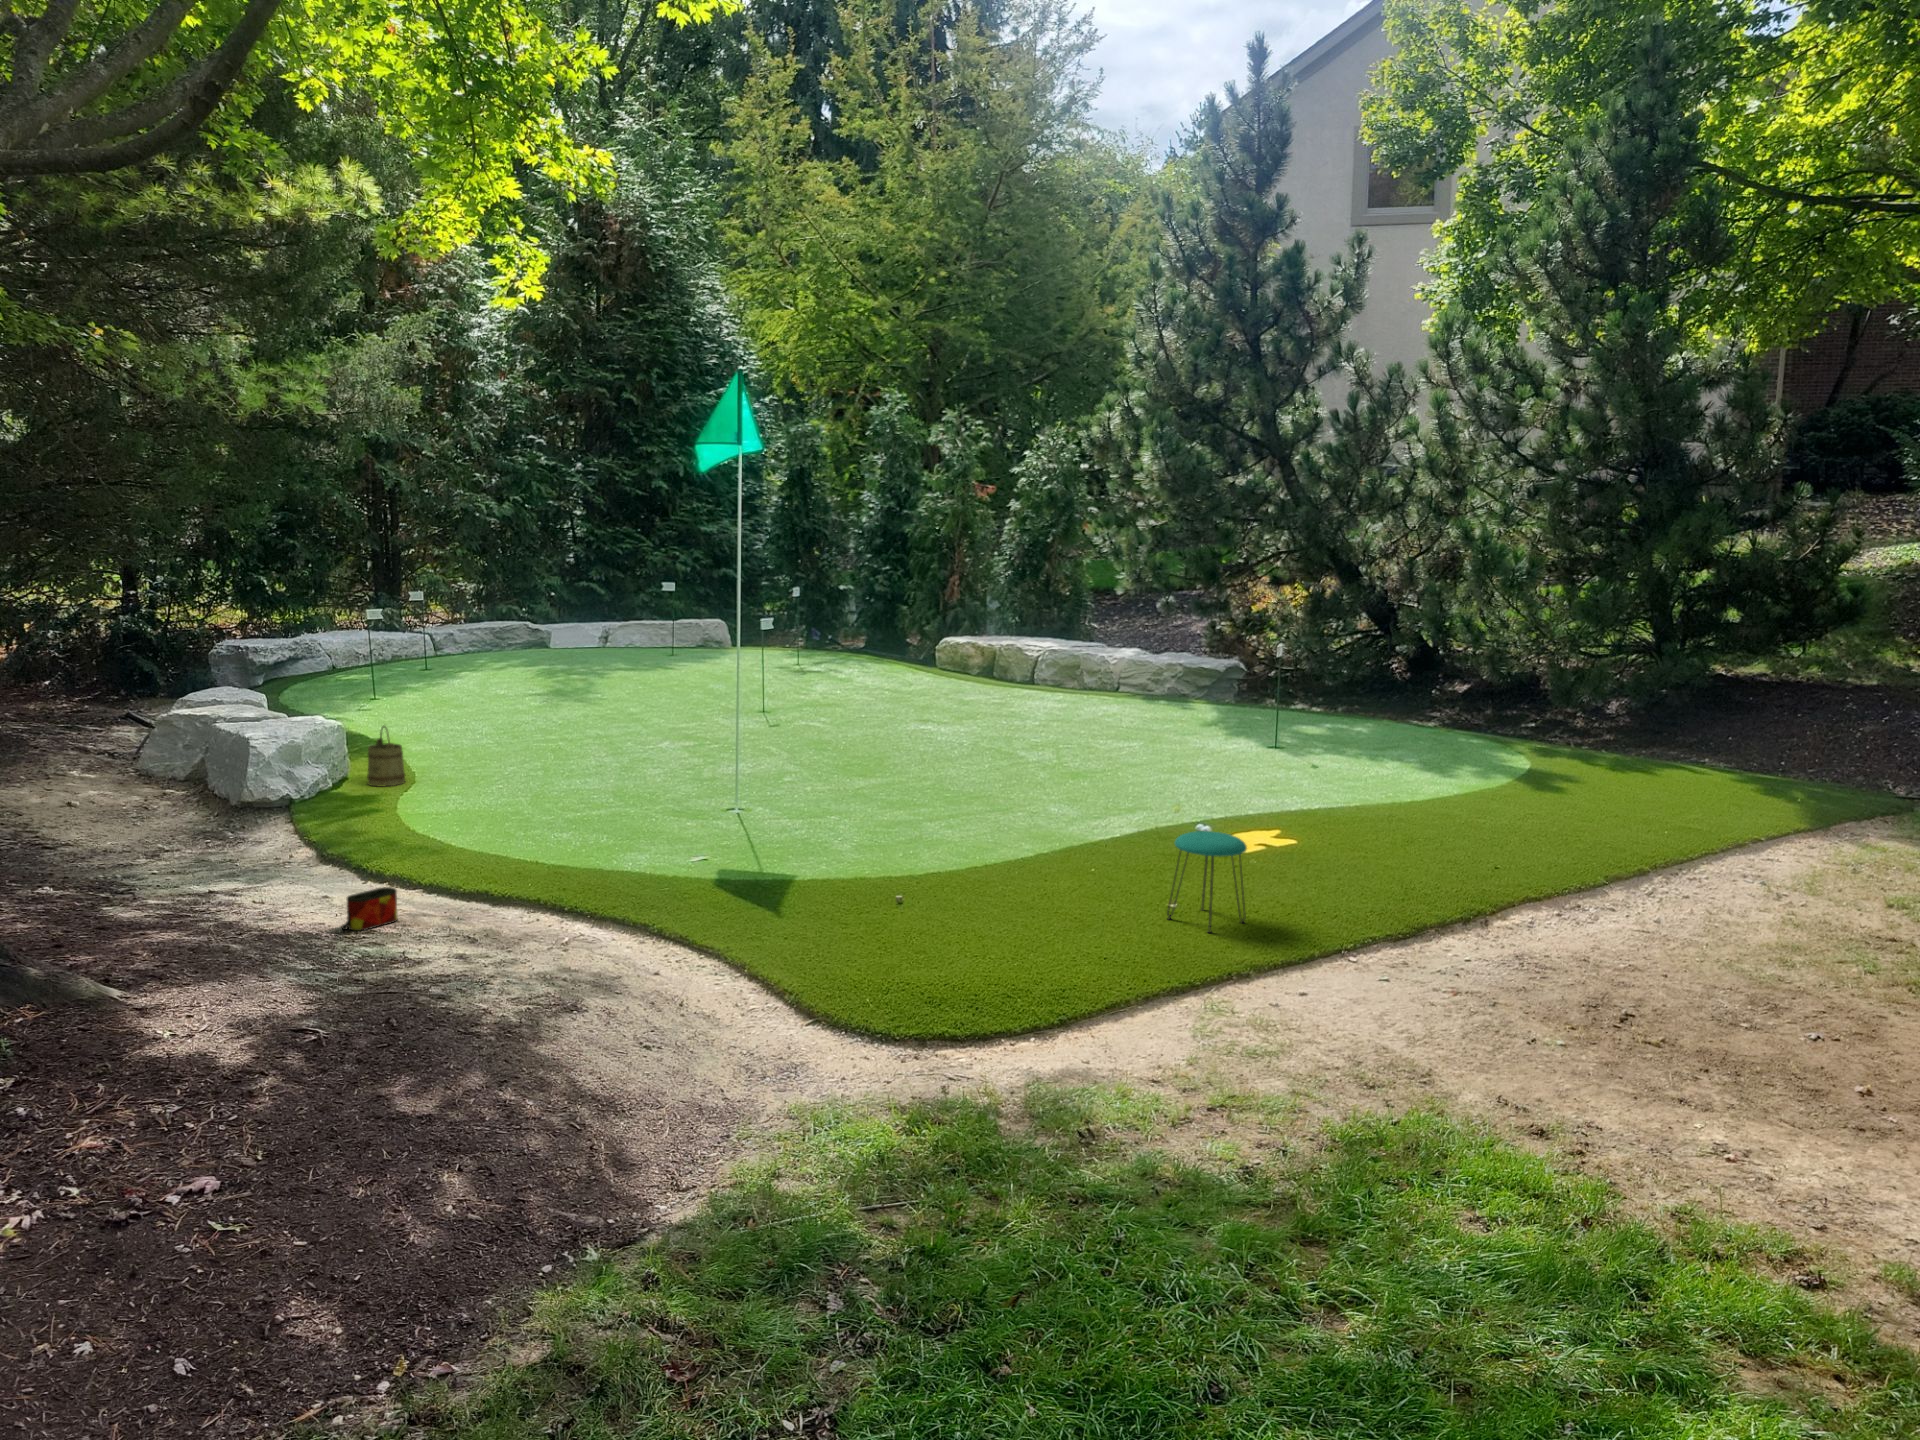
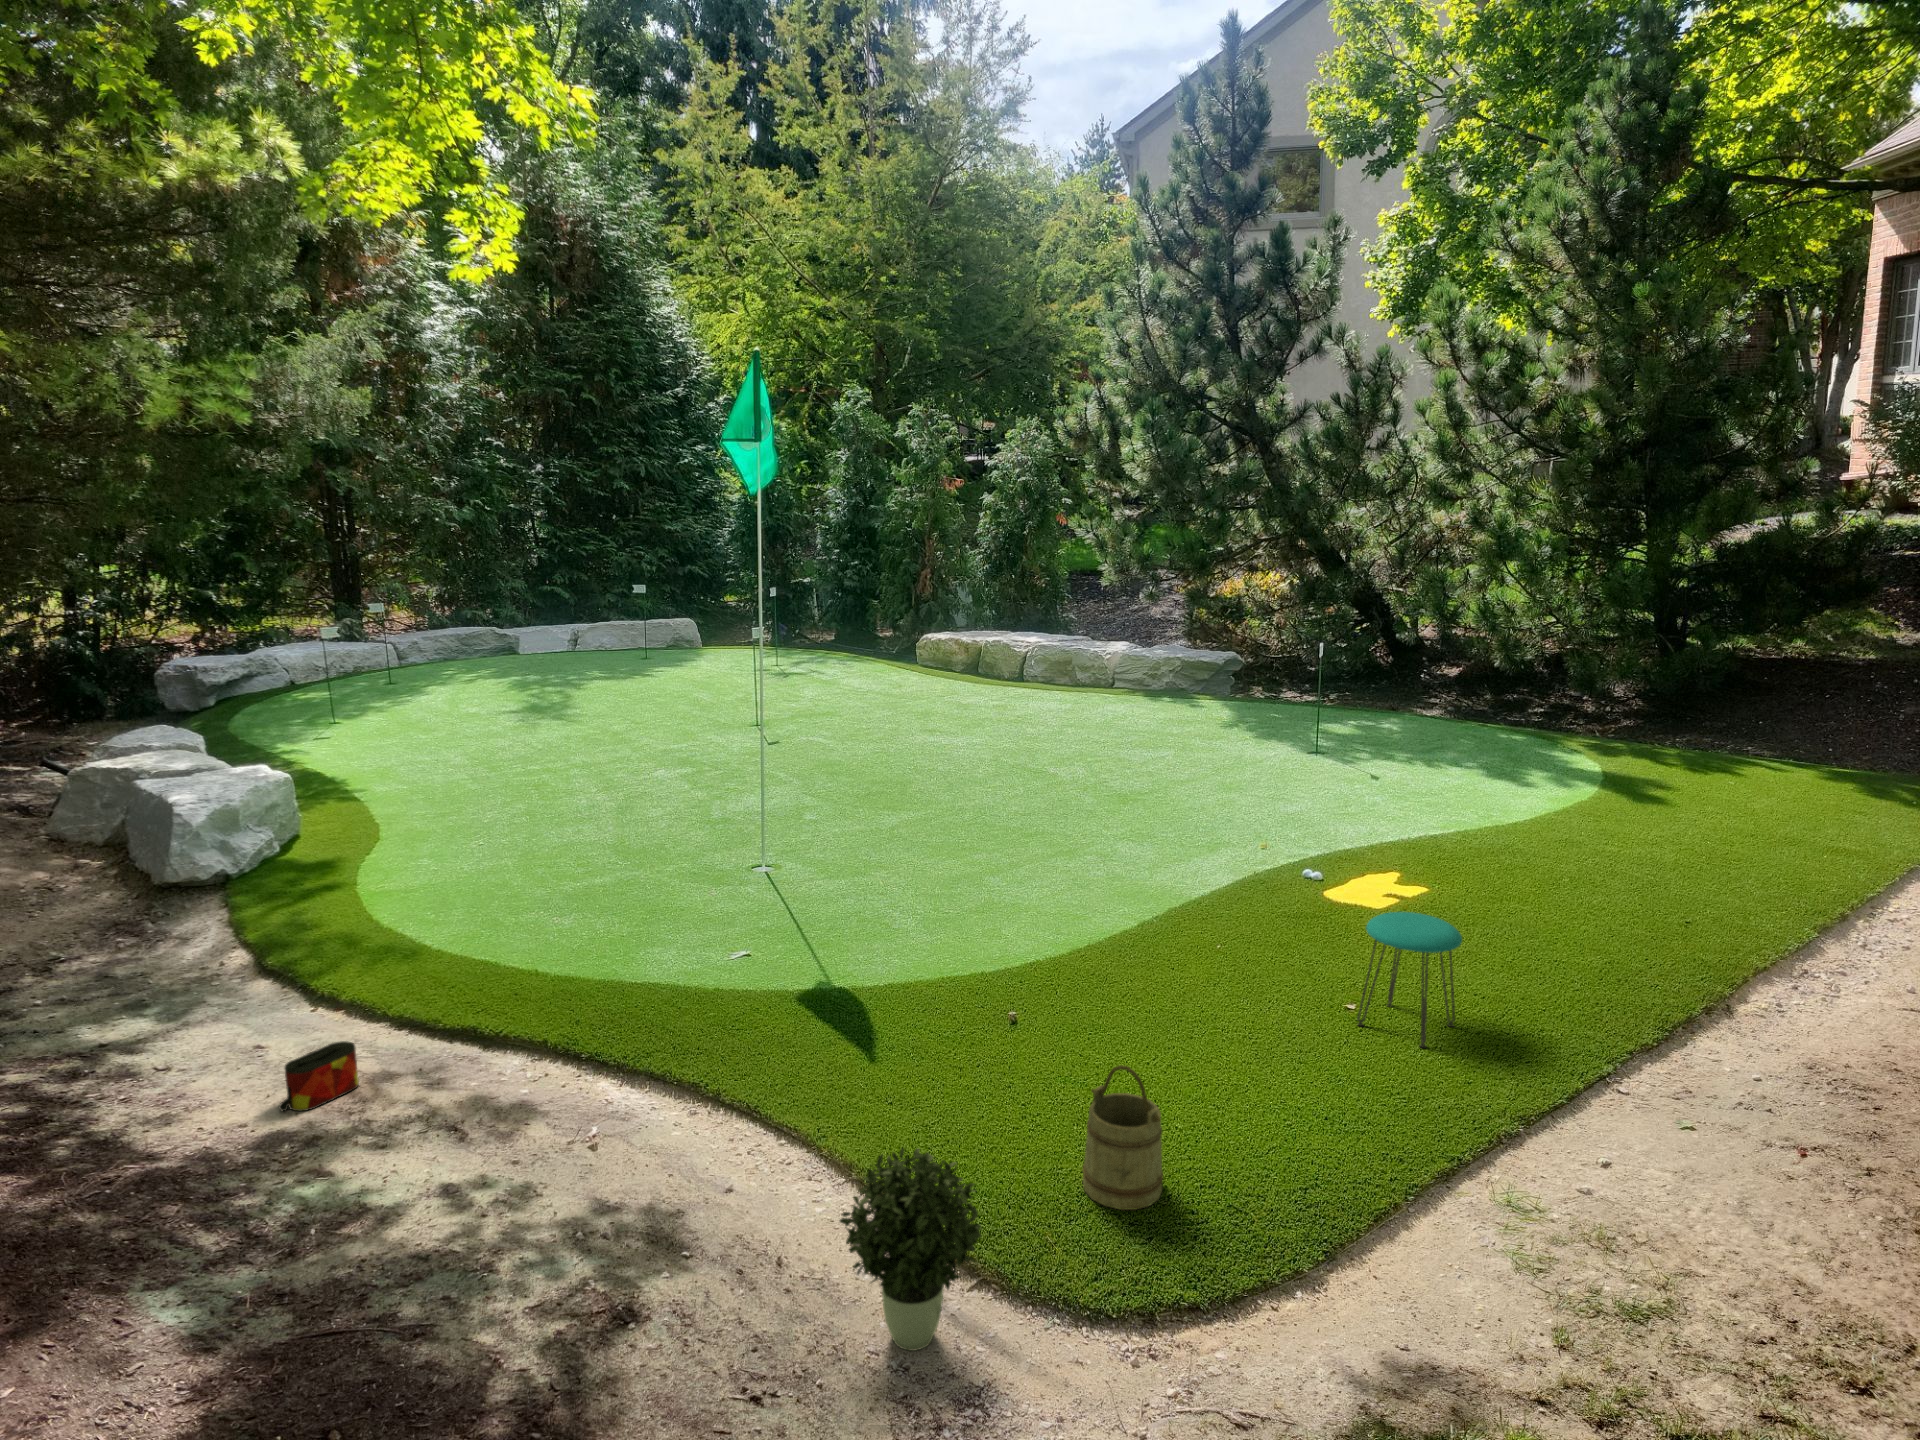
bucket: present [367,726,405,786] -> present [1082,1065,1163,1210]
potted plant: none [708,919,804,1052] -> present [840,1148,981,1351]

